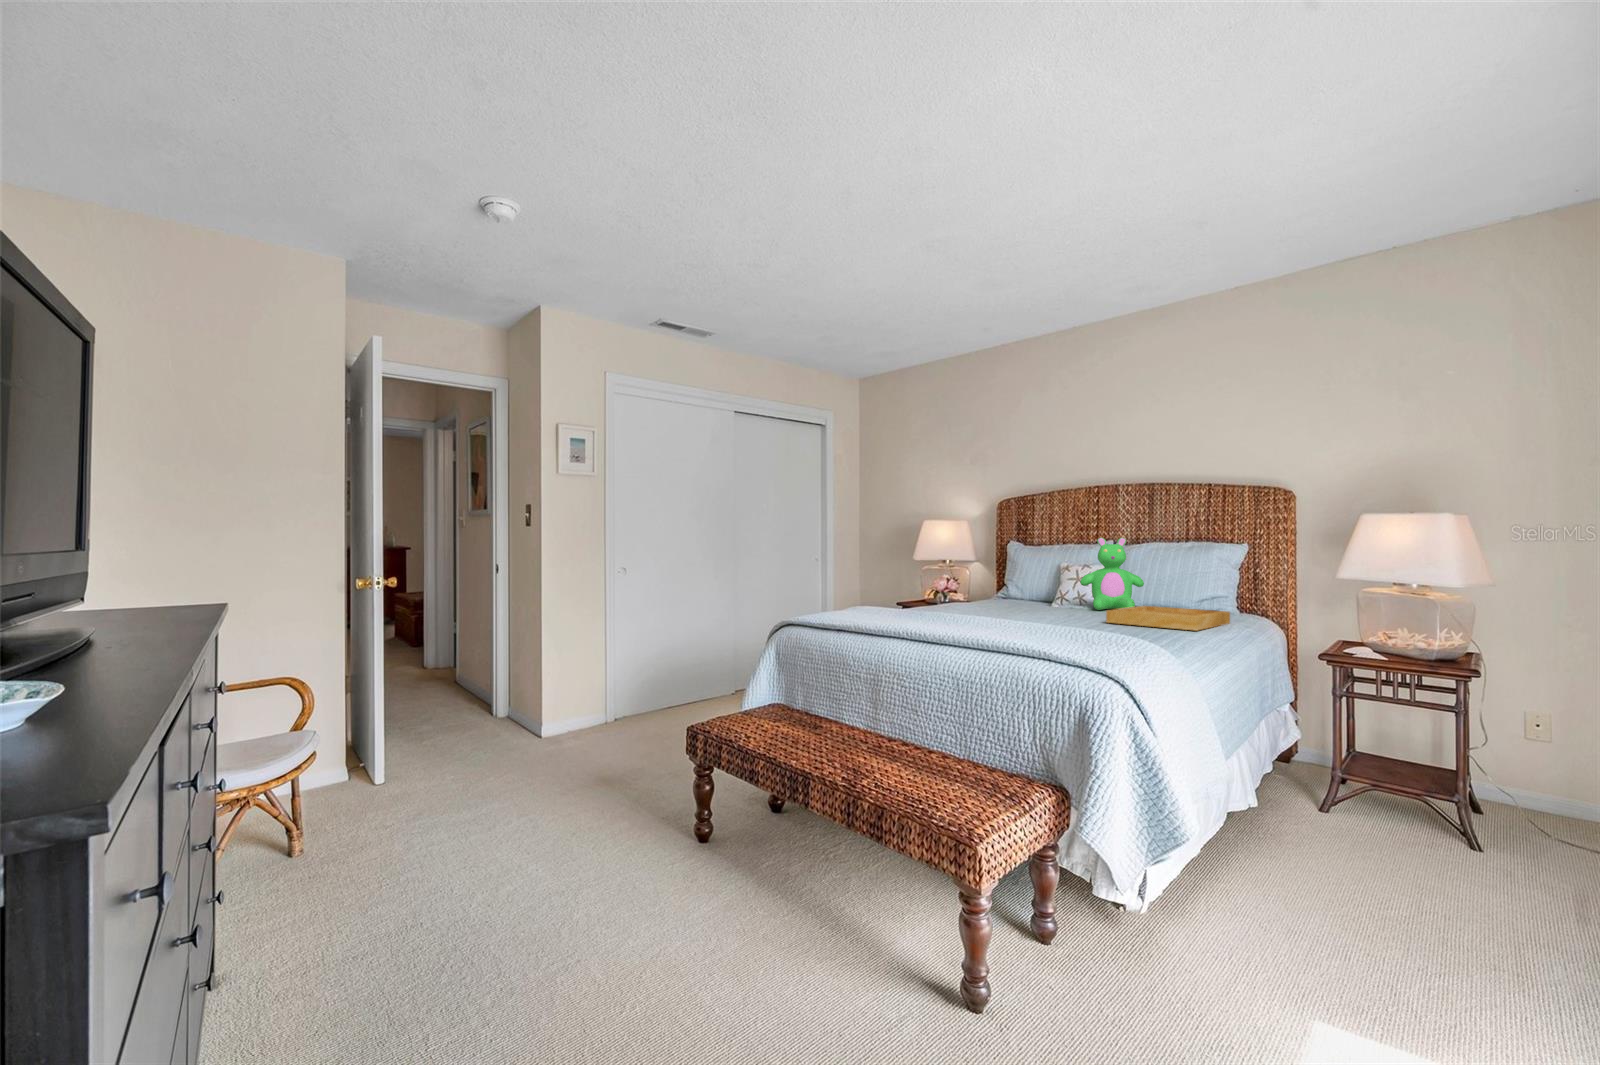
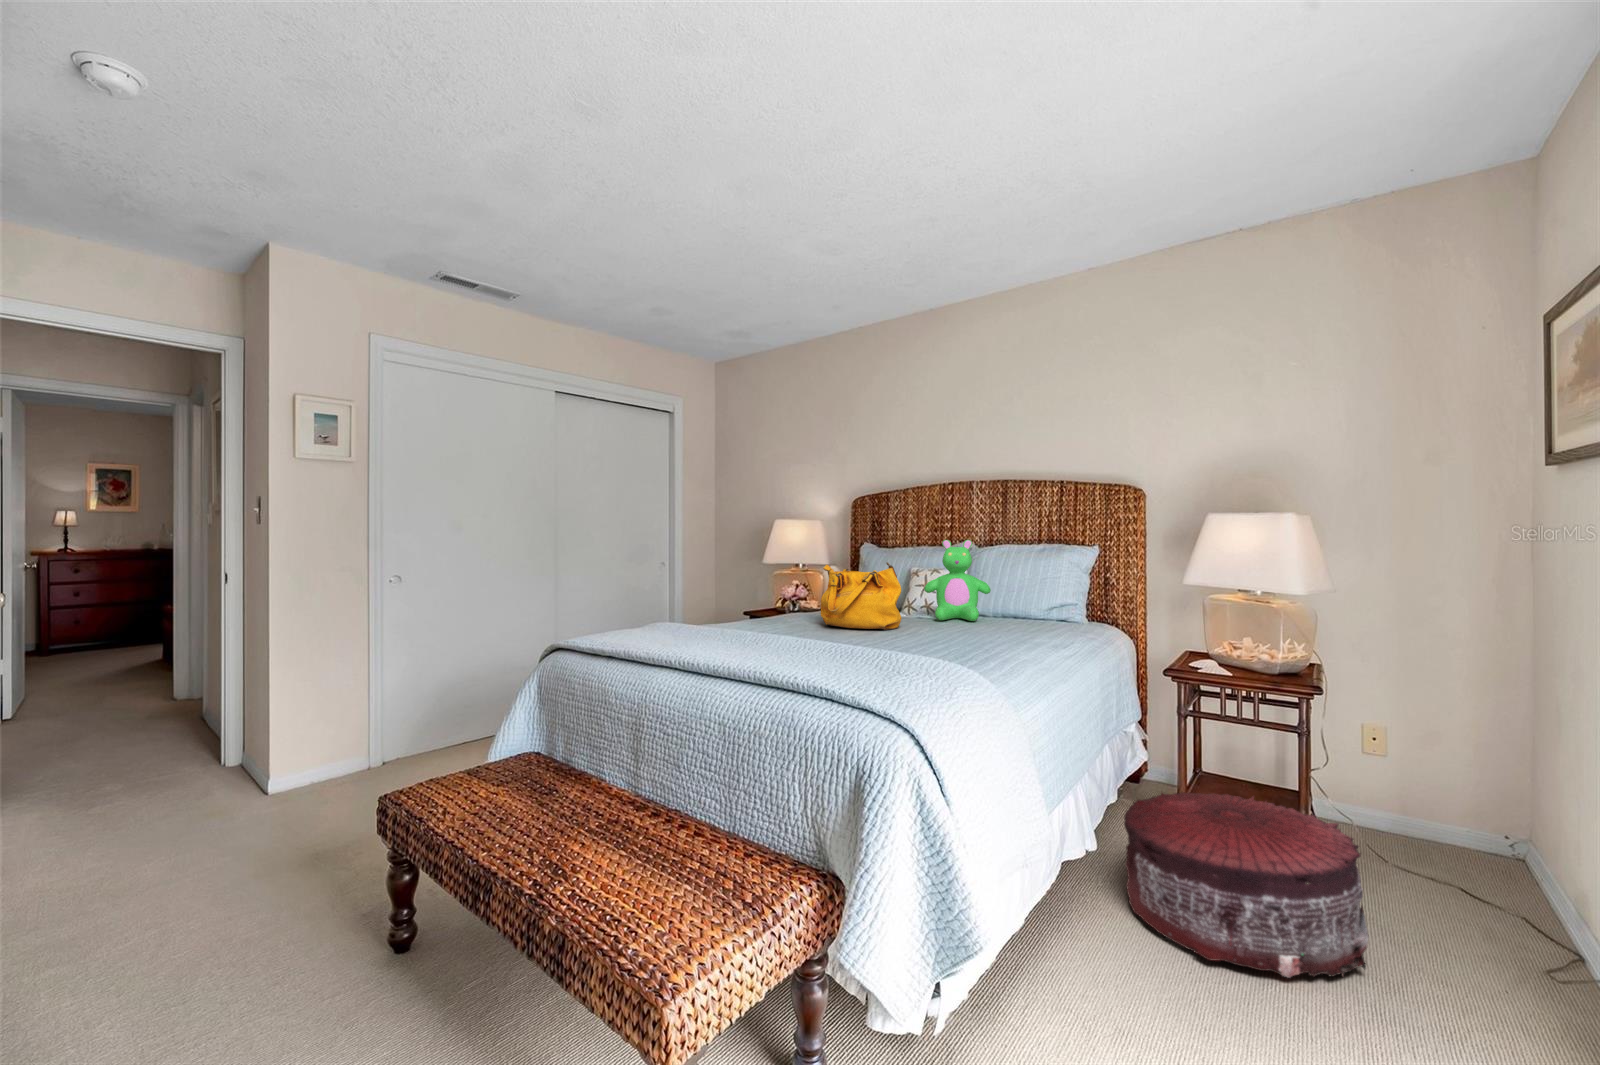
handbag: none [989,556,1065,616] -> present [821,562,902,630]
tray: present [1106,606,1230,631] -> none [938,617,1072,650]
pouf: none [1287,755,1519,905] -> present [1124,792,1368,978]

